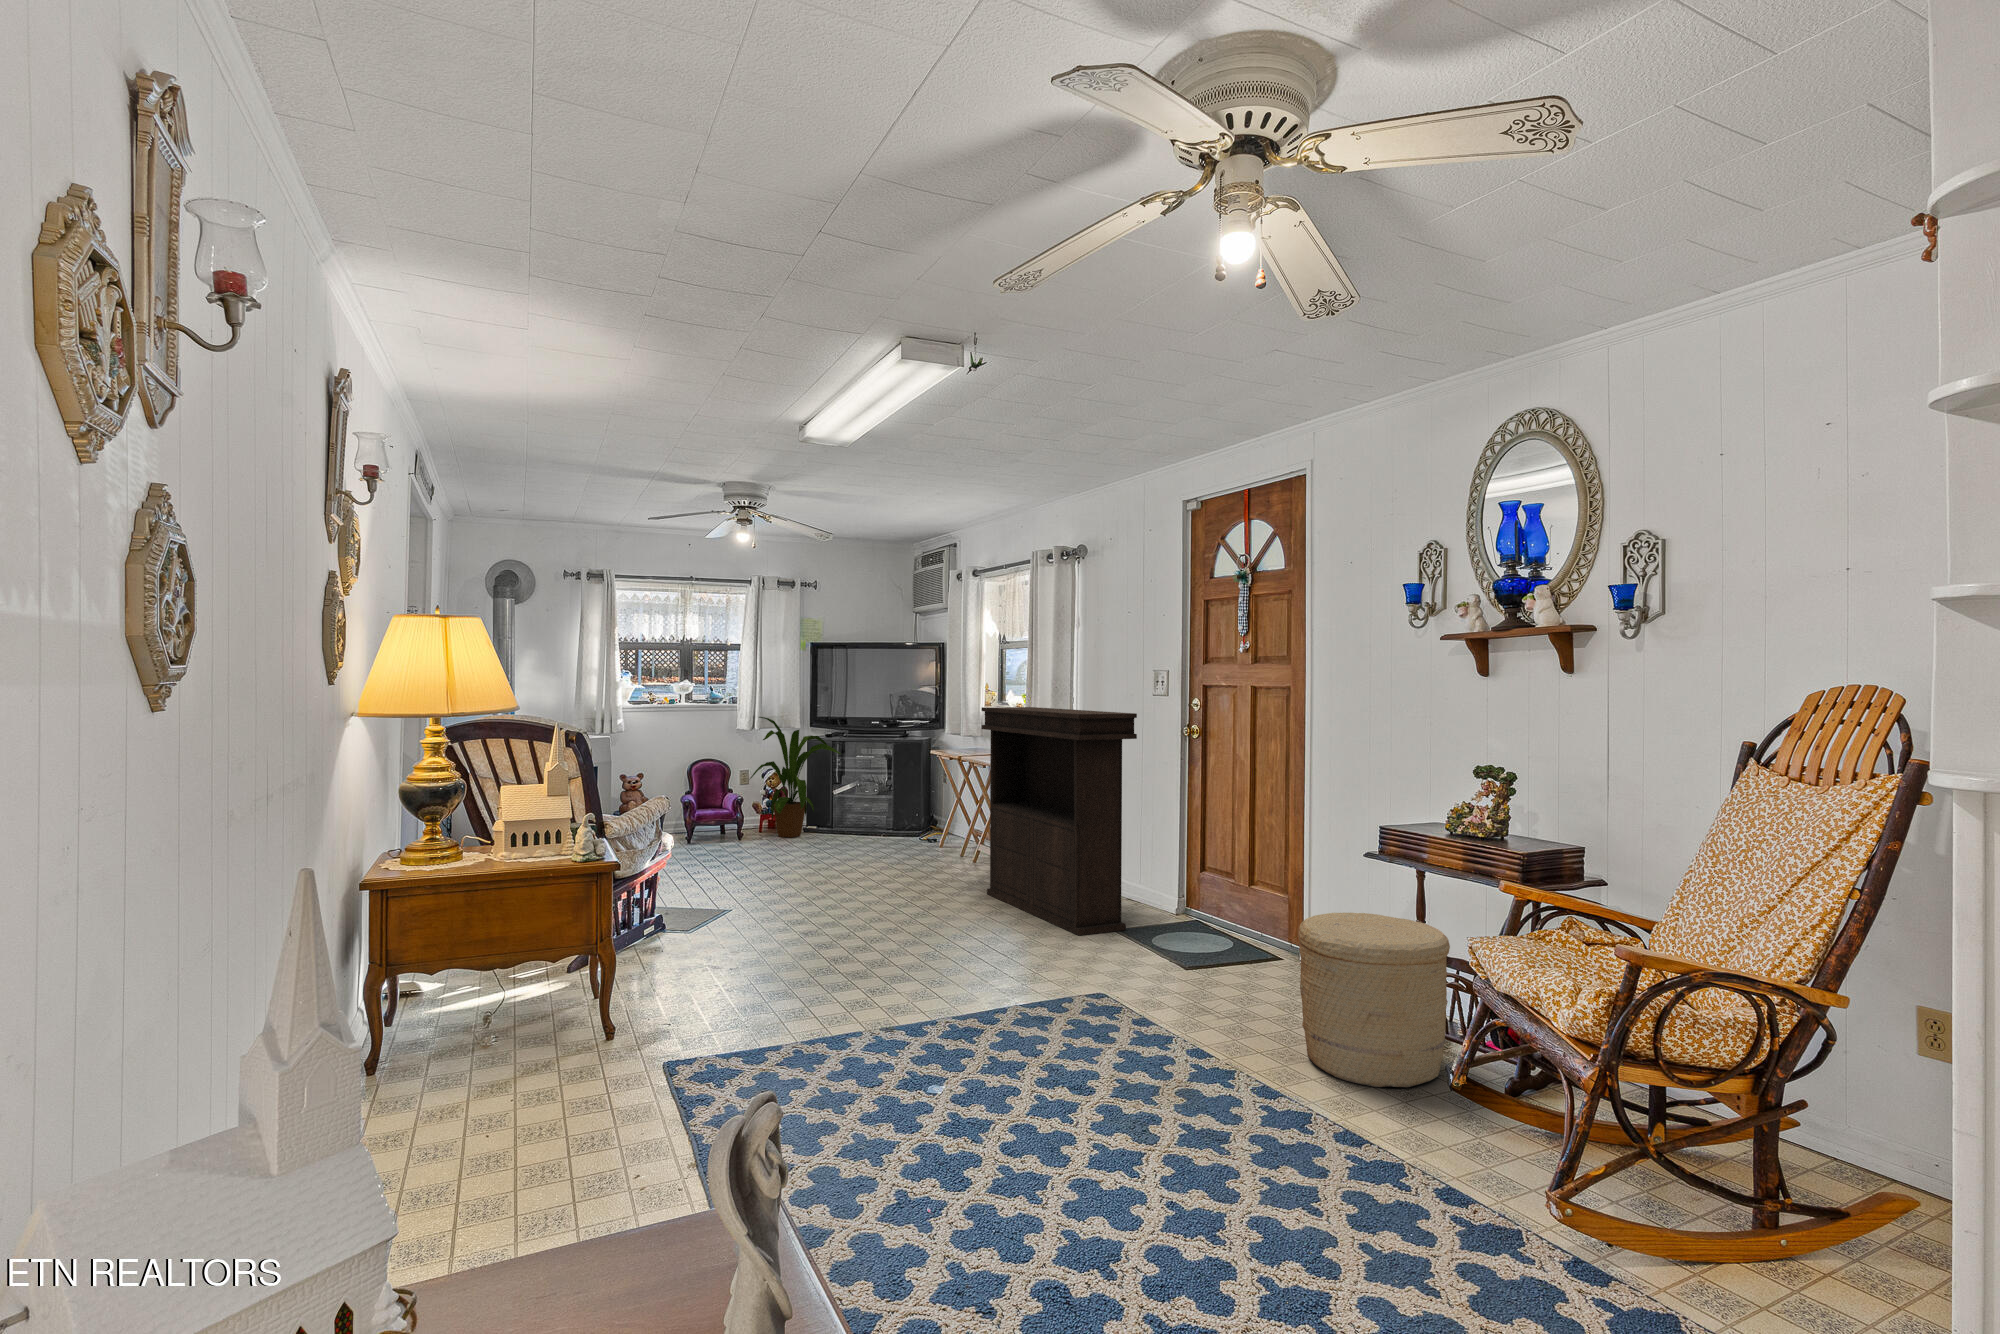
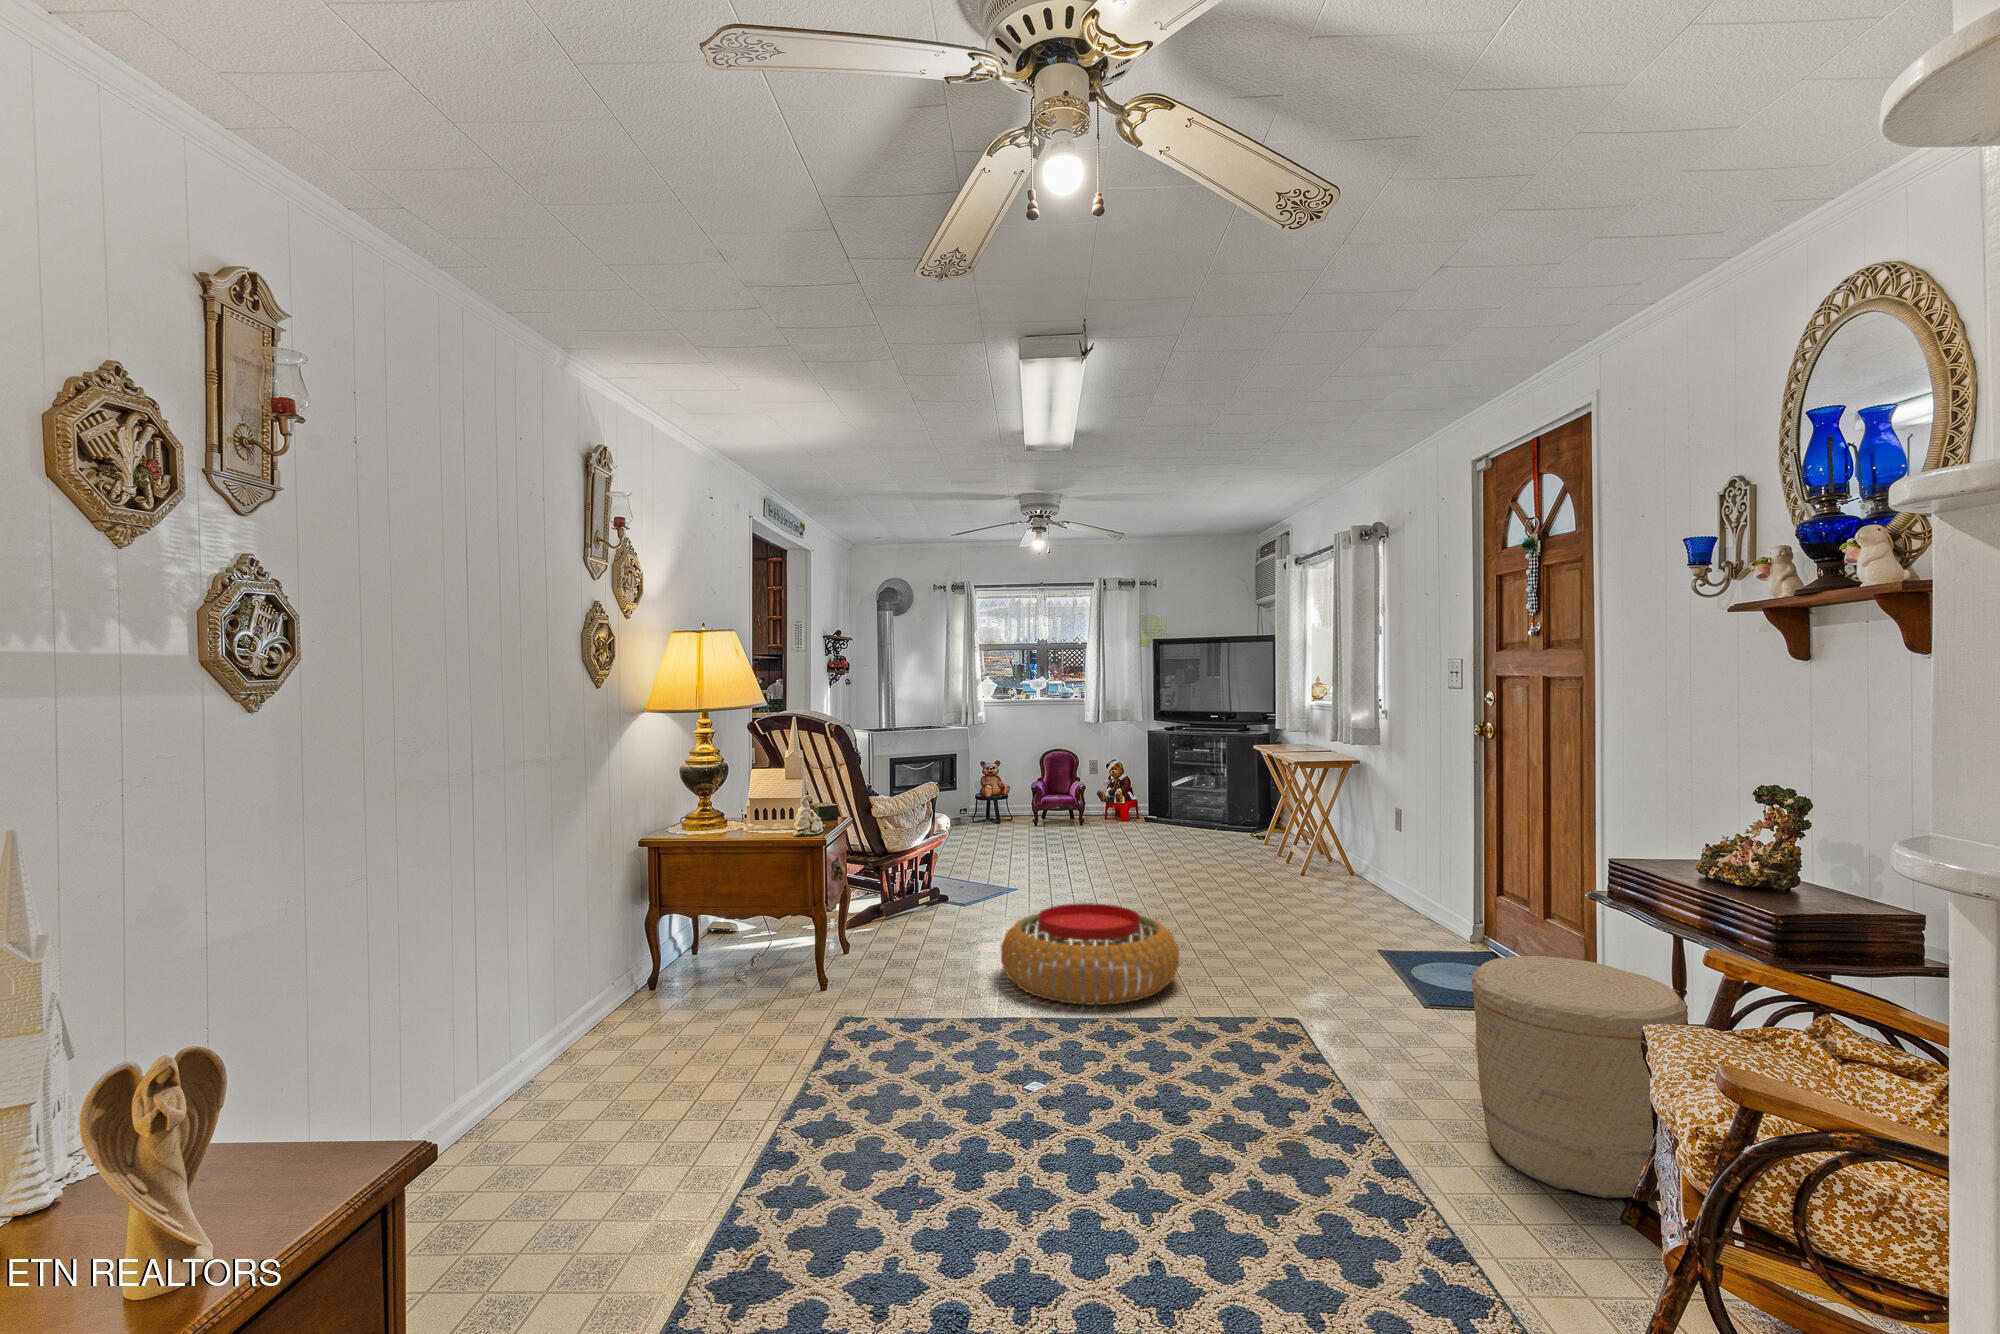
console table: present [981,707,1137,936] -> none [1259,701,1398,948]
house plant: present [749,717,841,838] -> none [1085,711,1172,825]
pouf: none [807,913,987,1013] -> present [1001,903,1179,1005]

